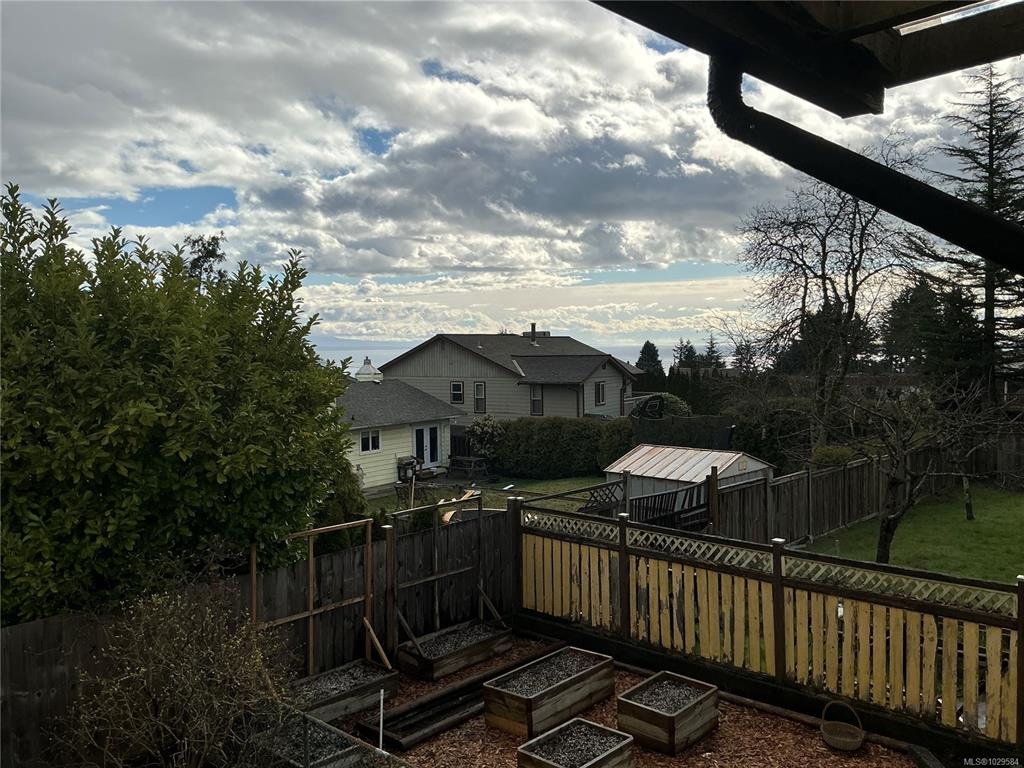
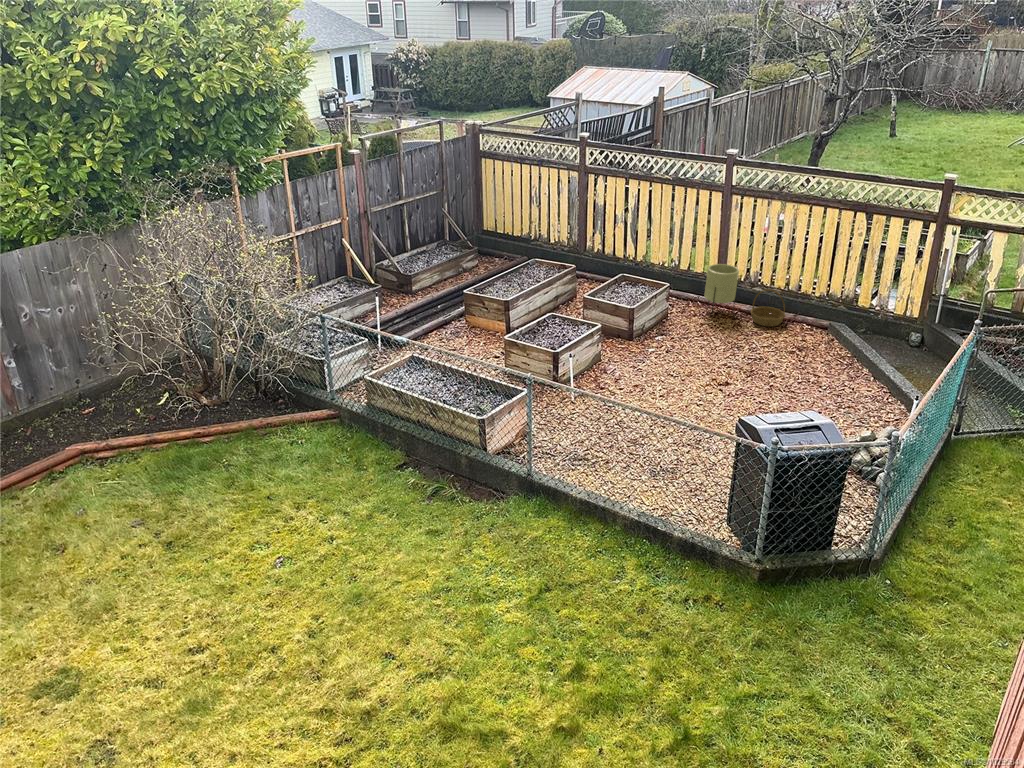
planter: none [763,665,801,730] -> present [704,264,739,311]

